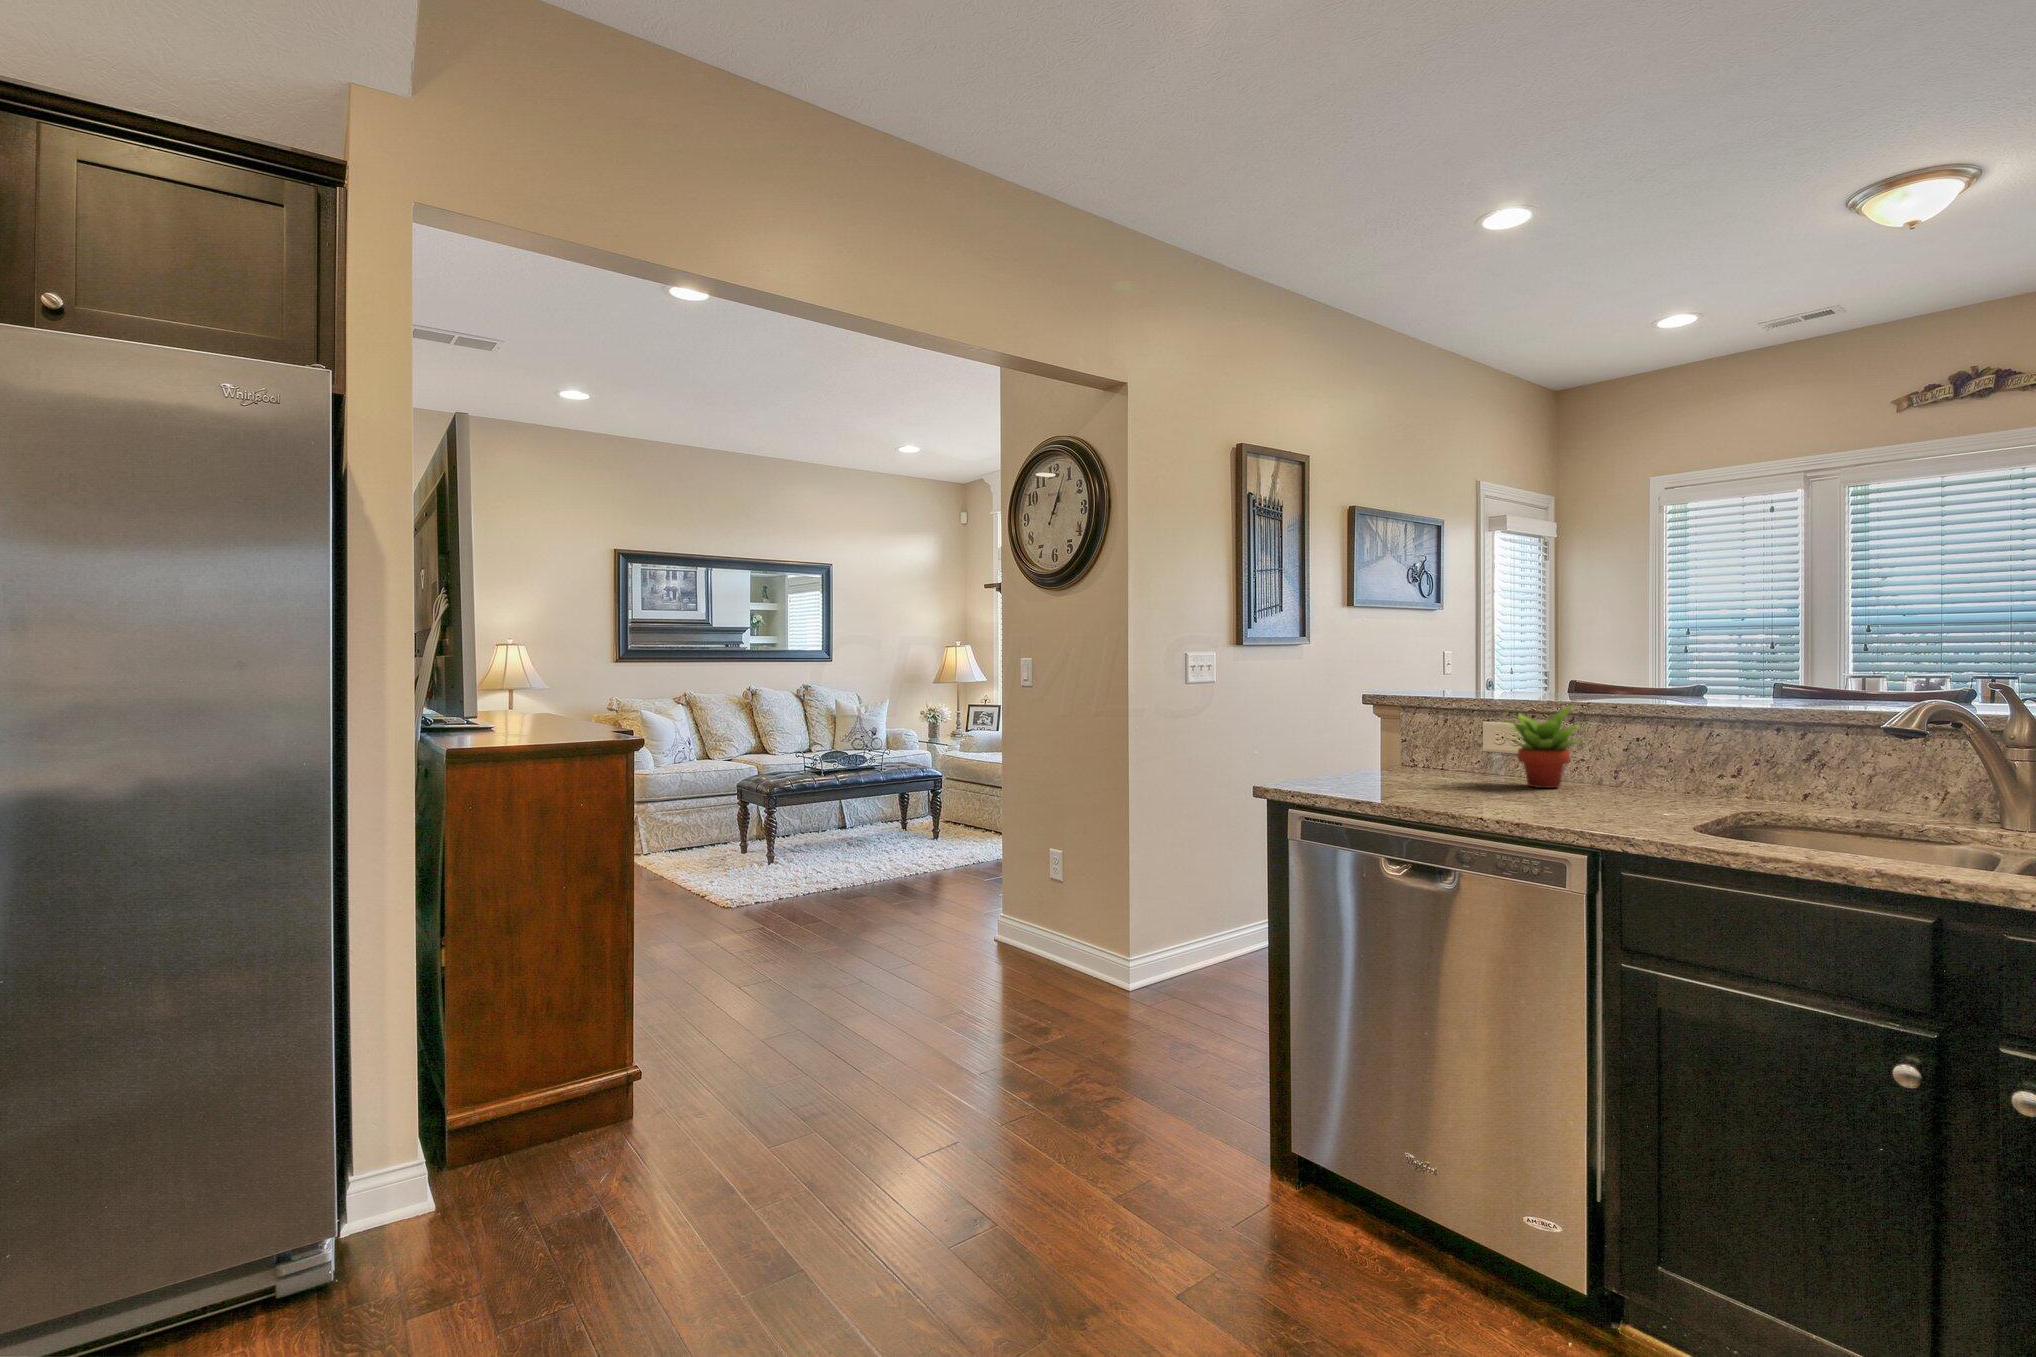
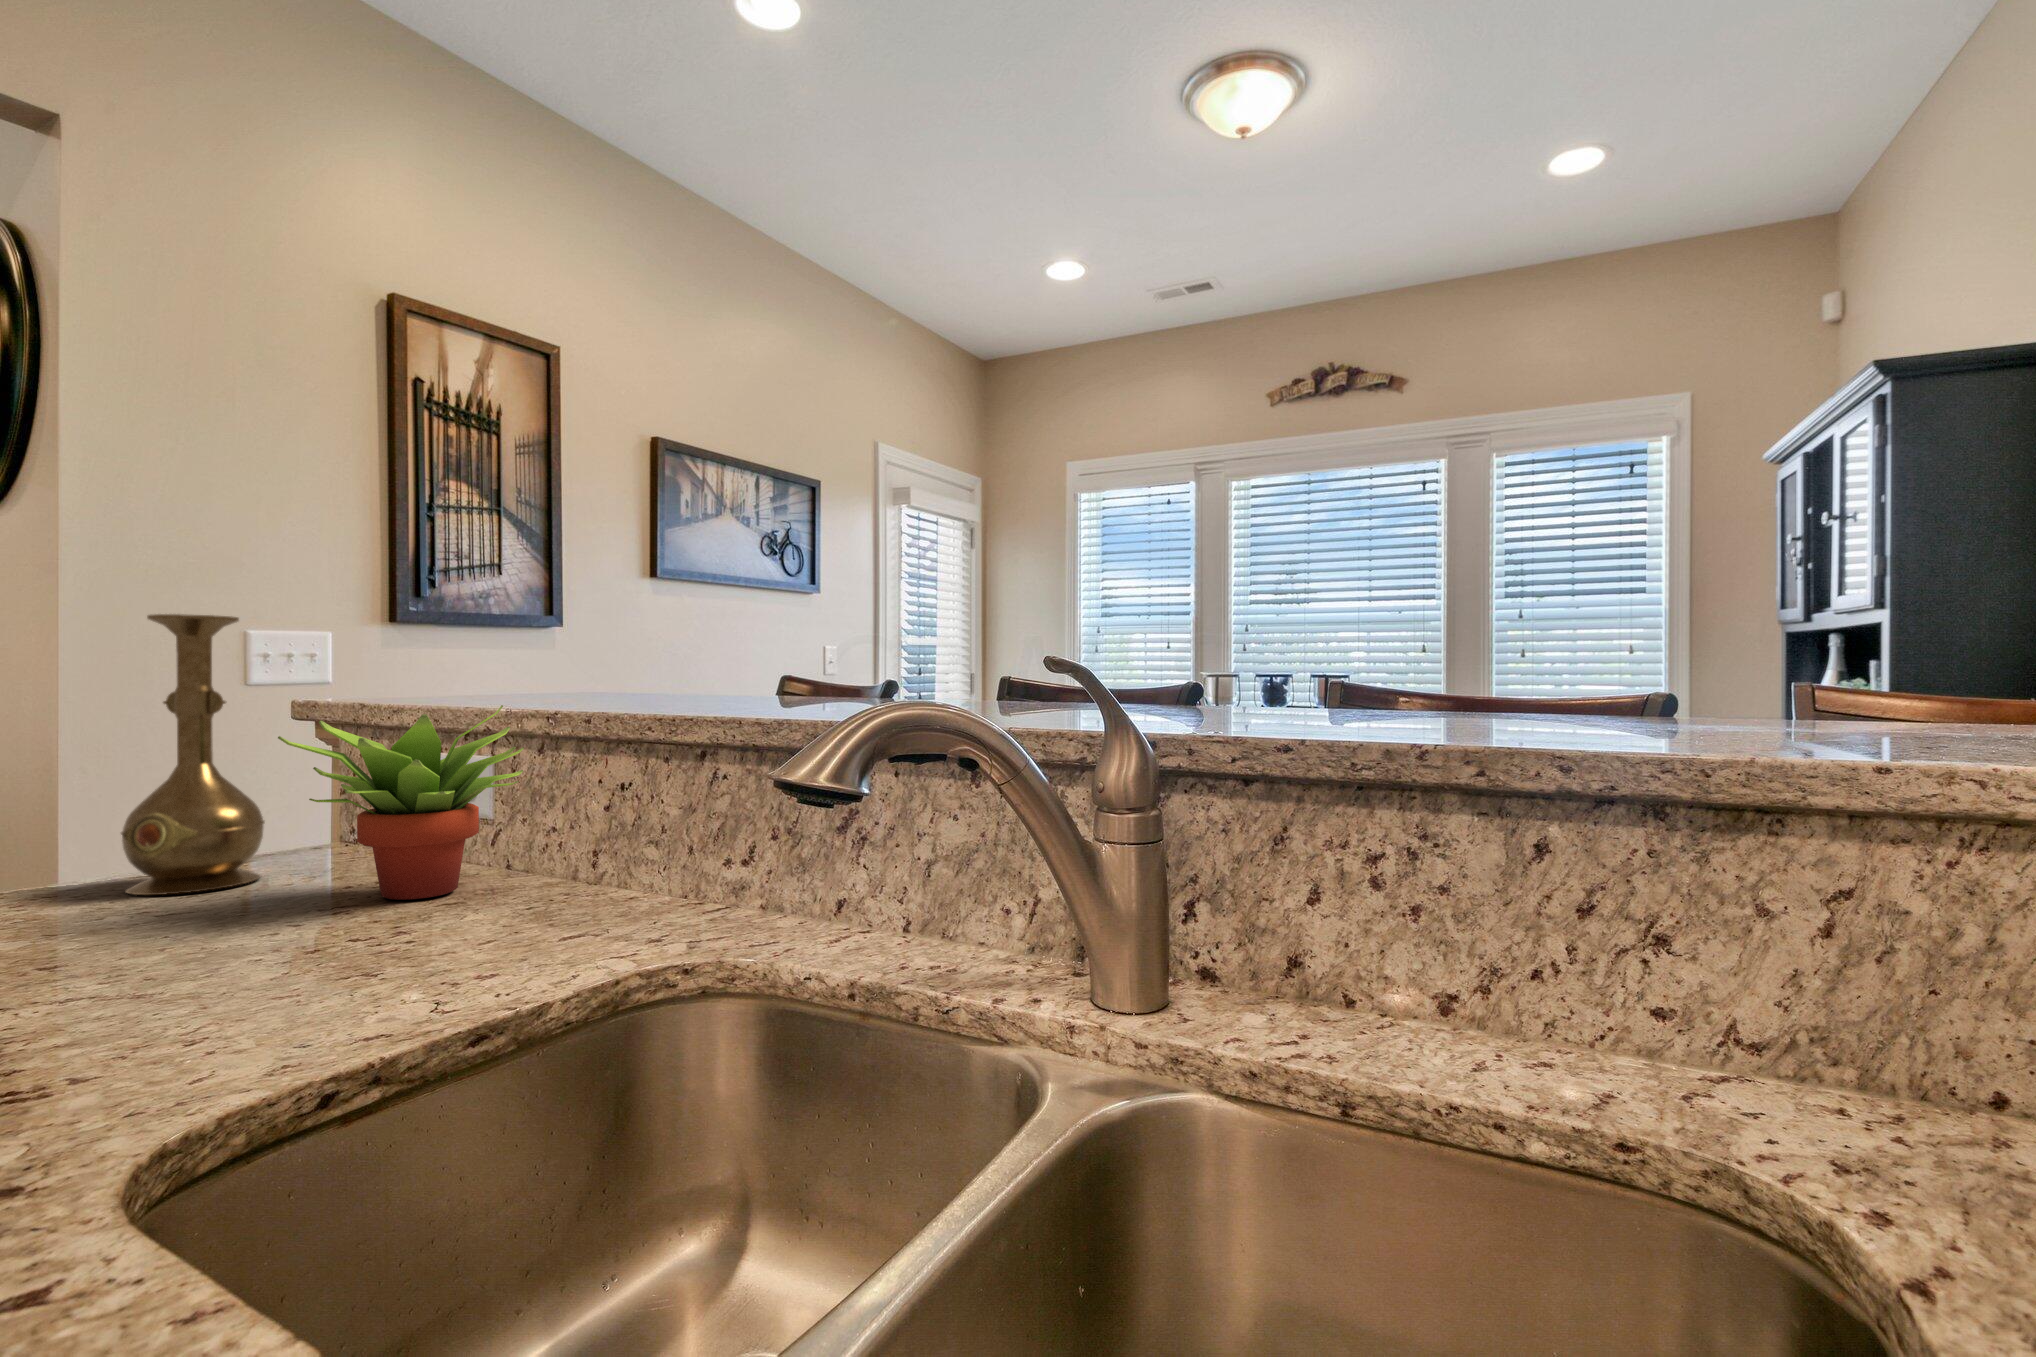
vase: none [1397,663,1449,782] -> present [121,614,265,895]

